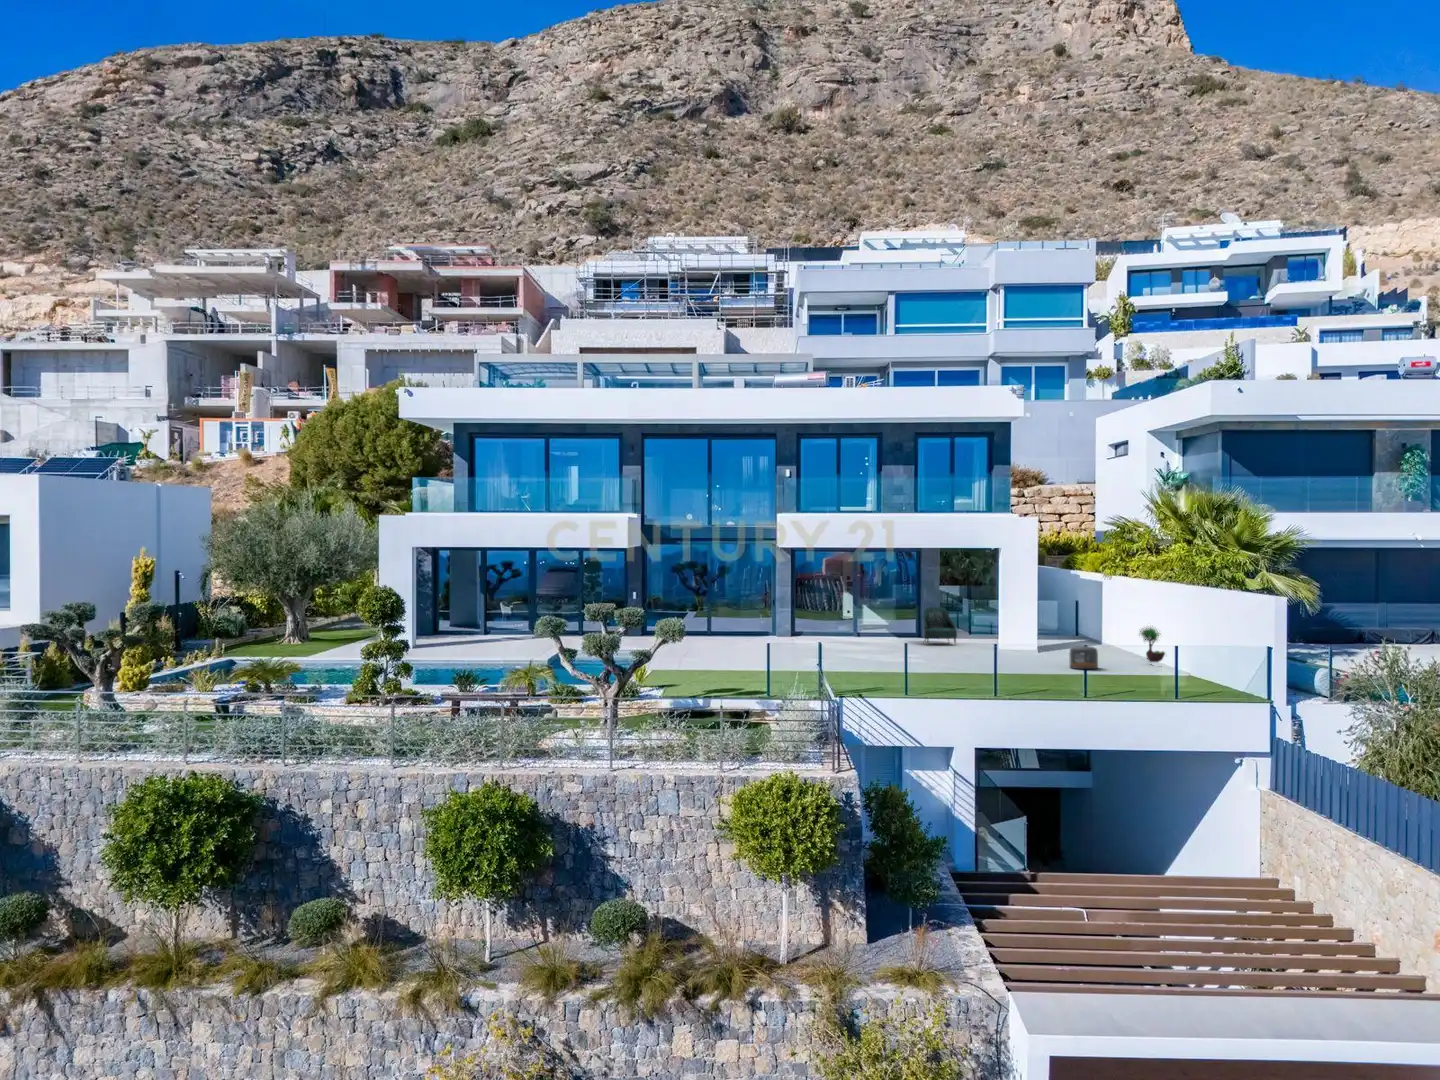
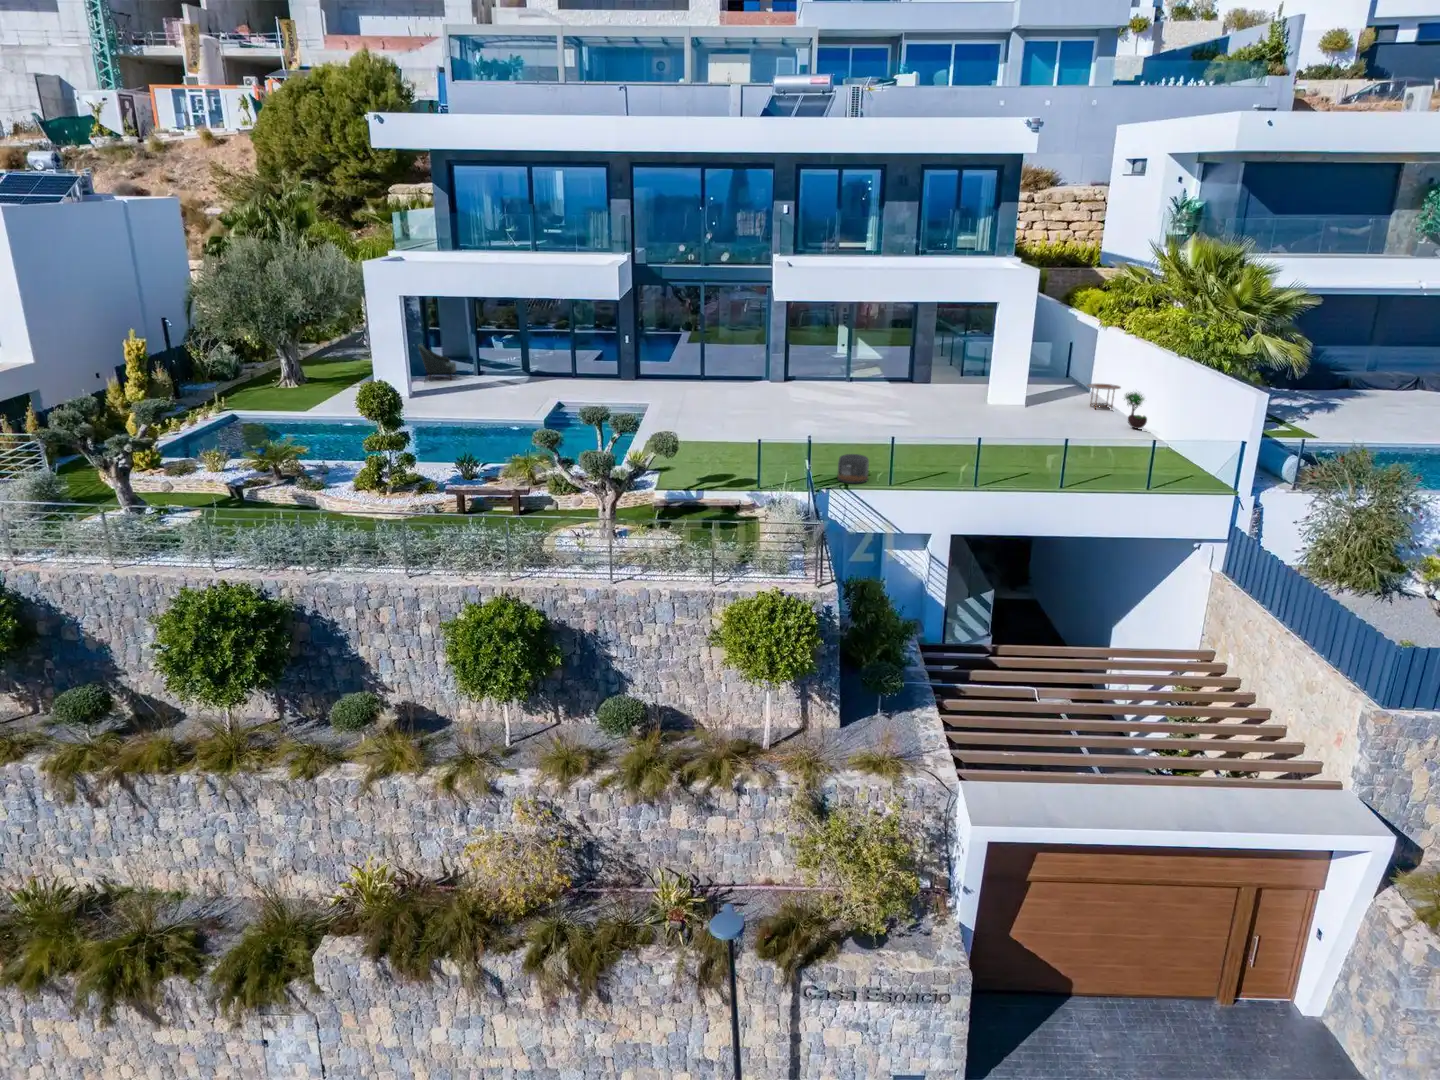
armchair: present [923,607,957,644] -> present [418,344,457,378]
side table: none [1100,630,1135,654] -> present [1087,384,1120,408]
pouf: present [1069,646,1098,669] -> present [838,454,869,483]

